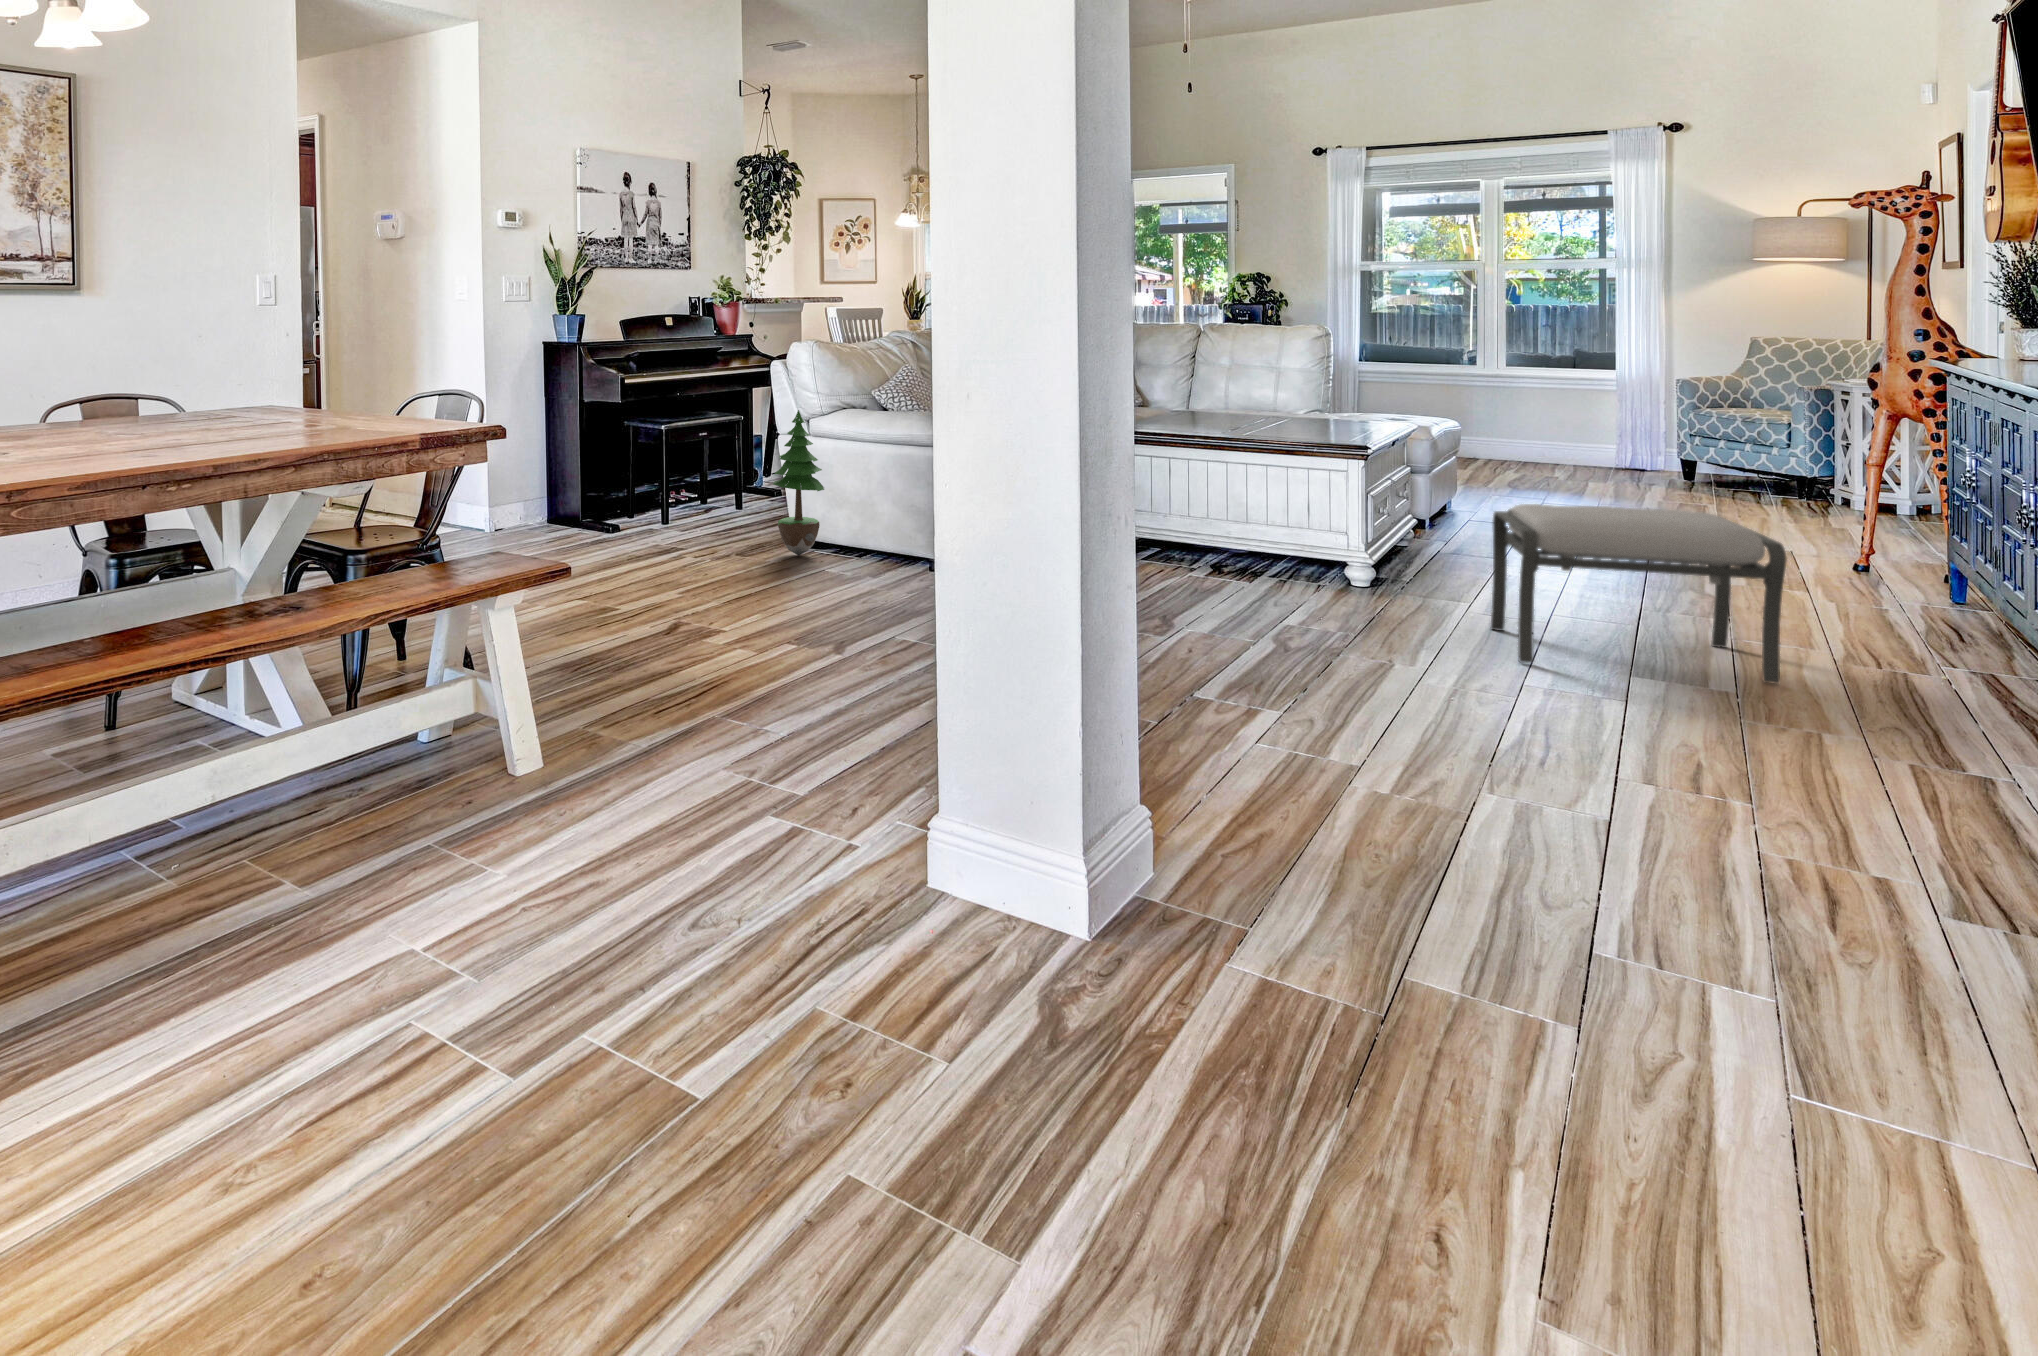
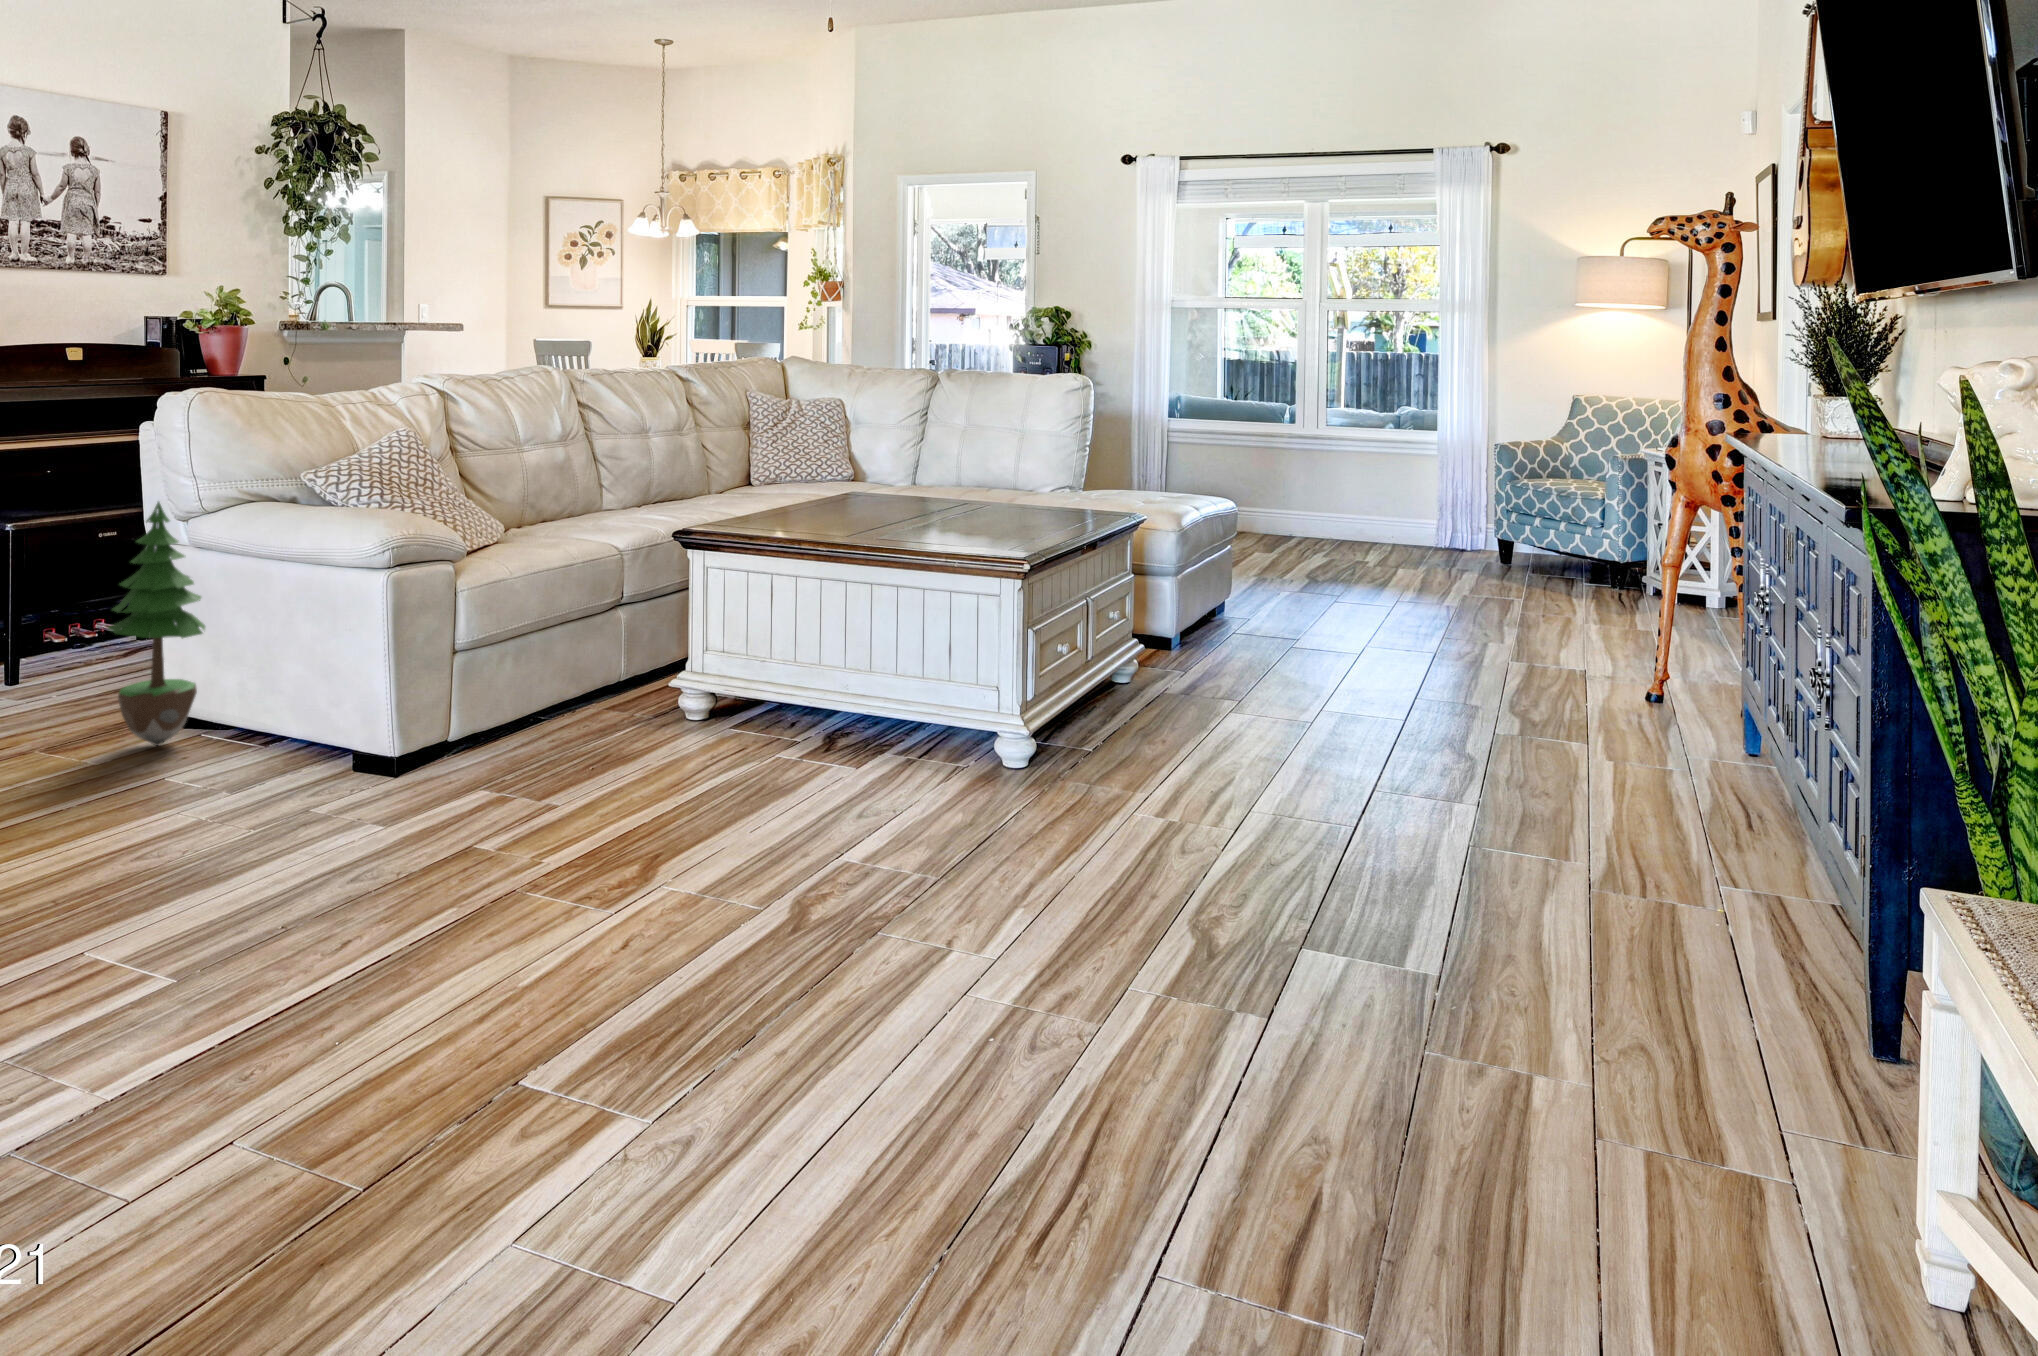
ottoman: present [1491,504,1787,684] -> none [1147,659,1516,953]

